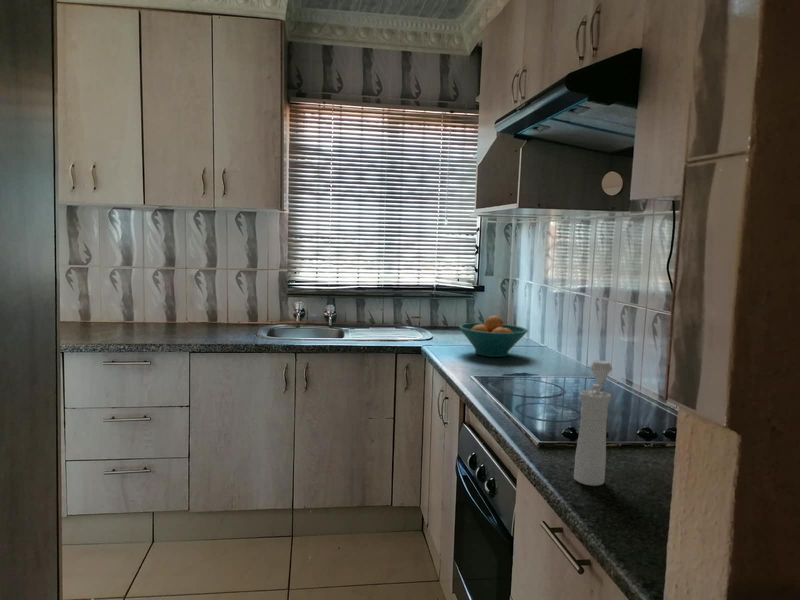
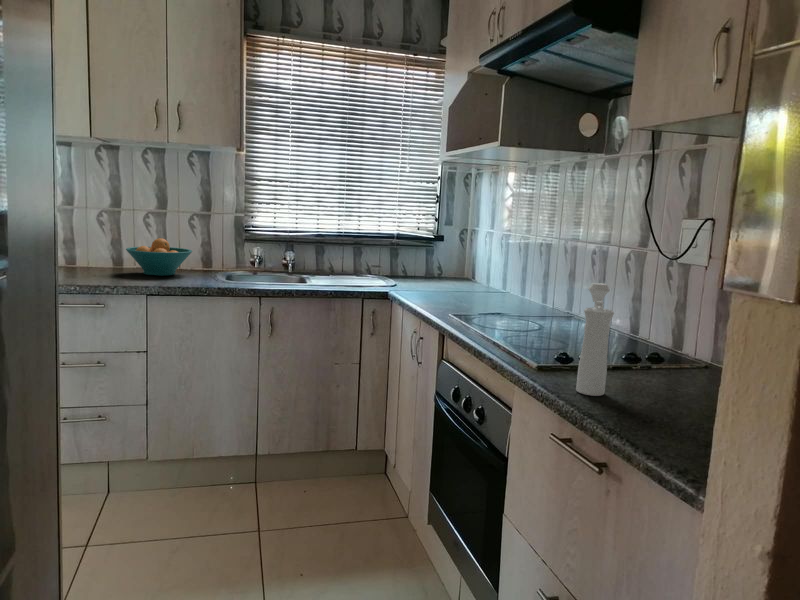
fruit bowl: present [459,316,527,357] -> present [126,238,192,276]

